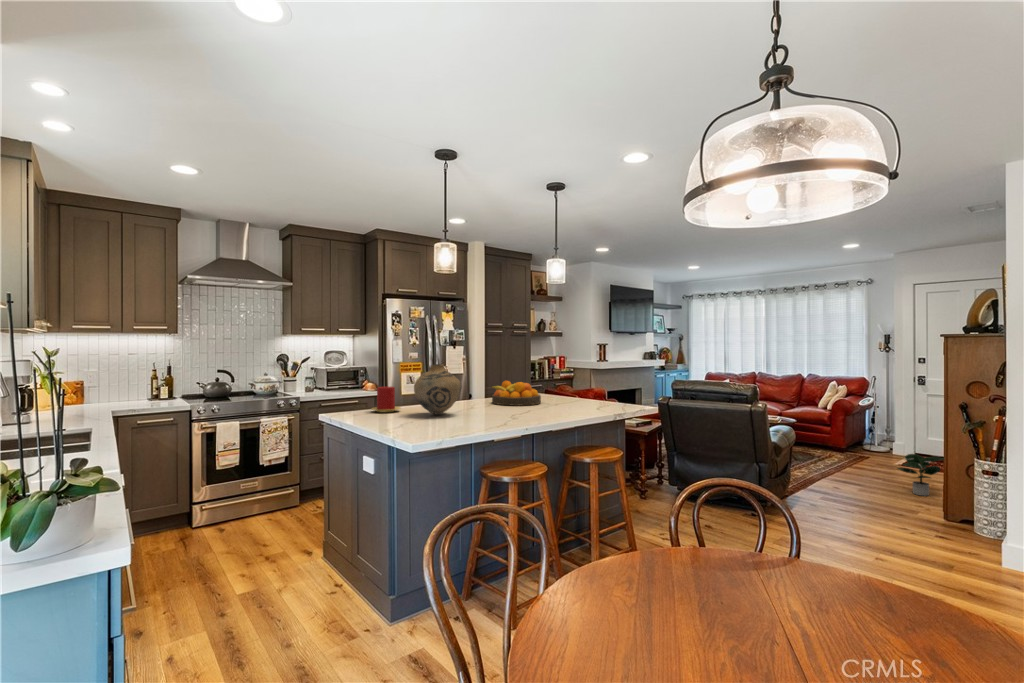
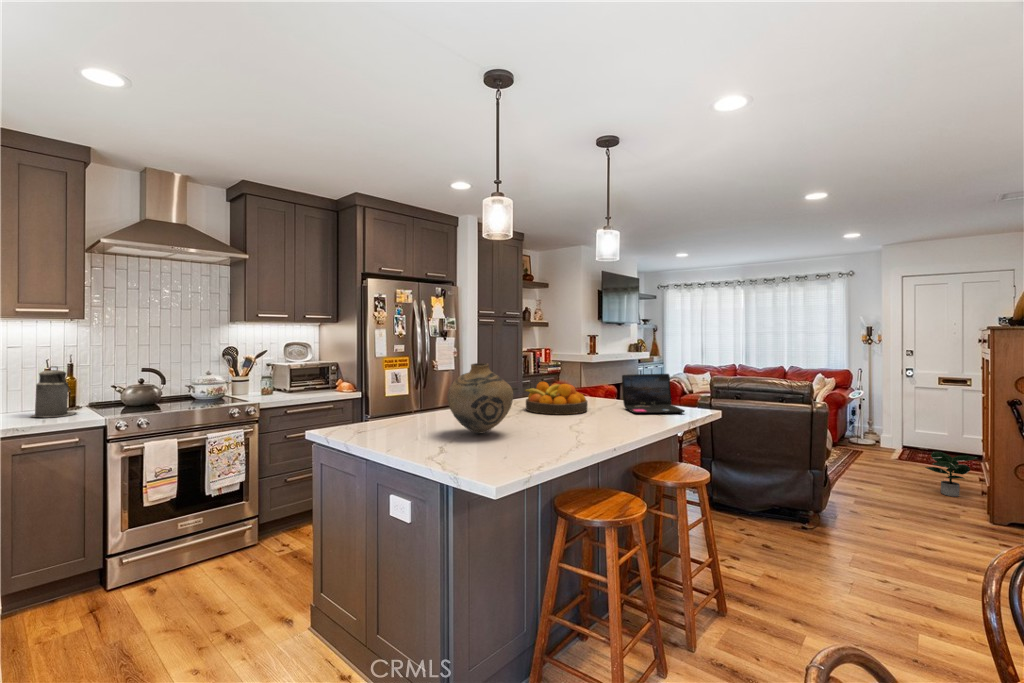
canister: none [144,367,174,403] -> present [32,366,77,417]
laptop: none [571,375,615,406] -> present [622,374,685,413]
candle: present [372,387,400,412] -> none [381,394,422,431]

